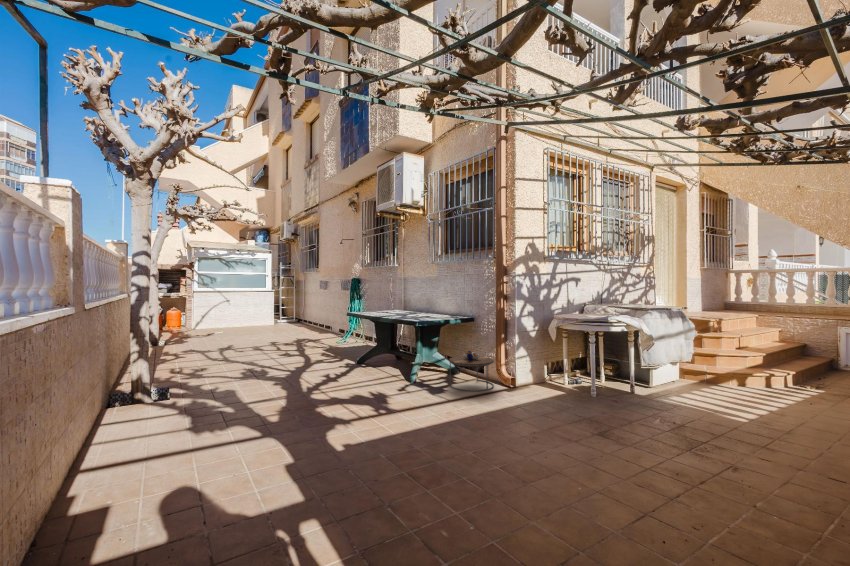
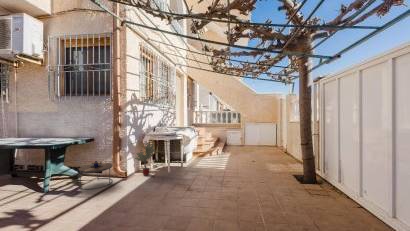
potted tree: none [529,329,570,392] -> present [135,142,155,175]

